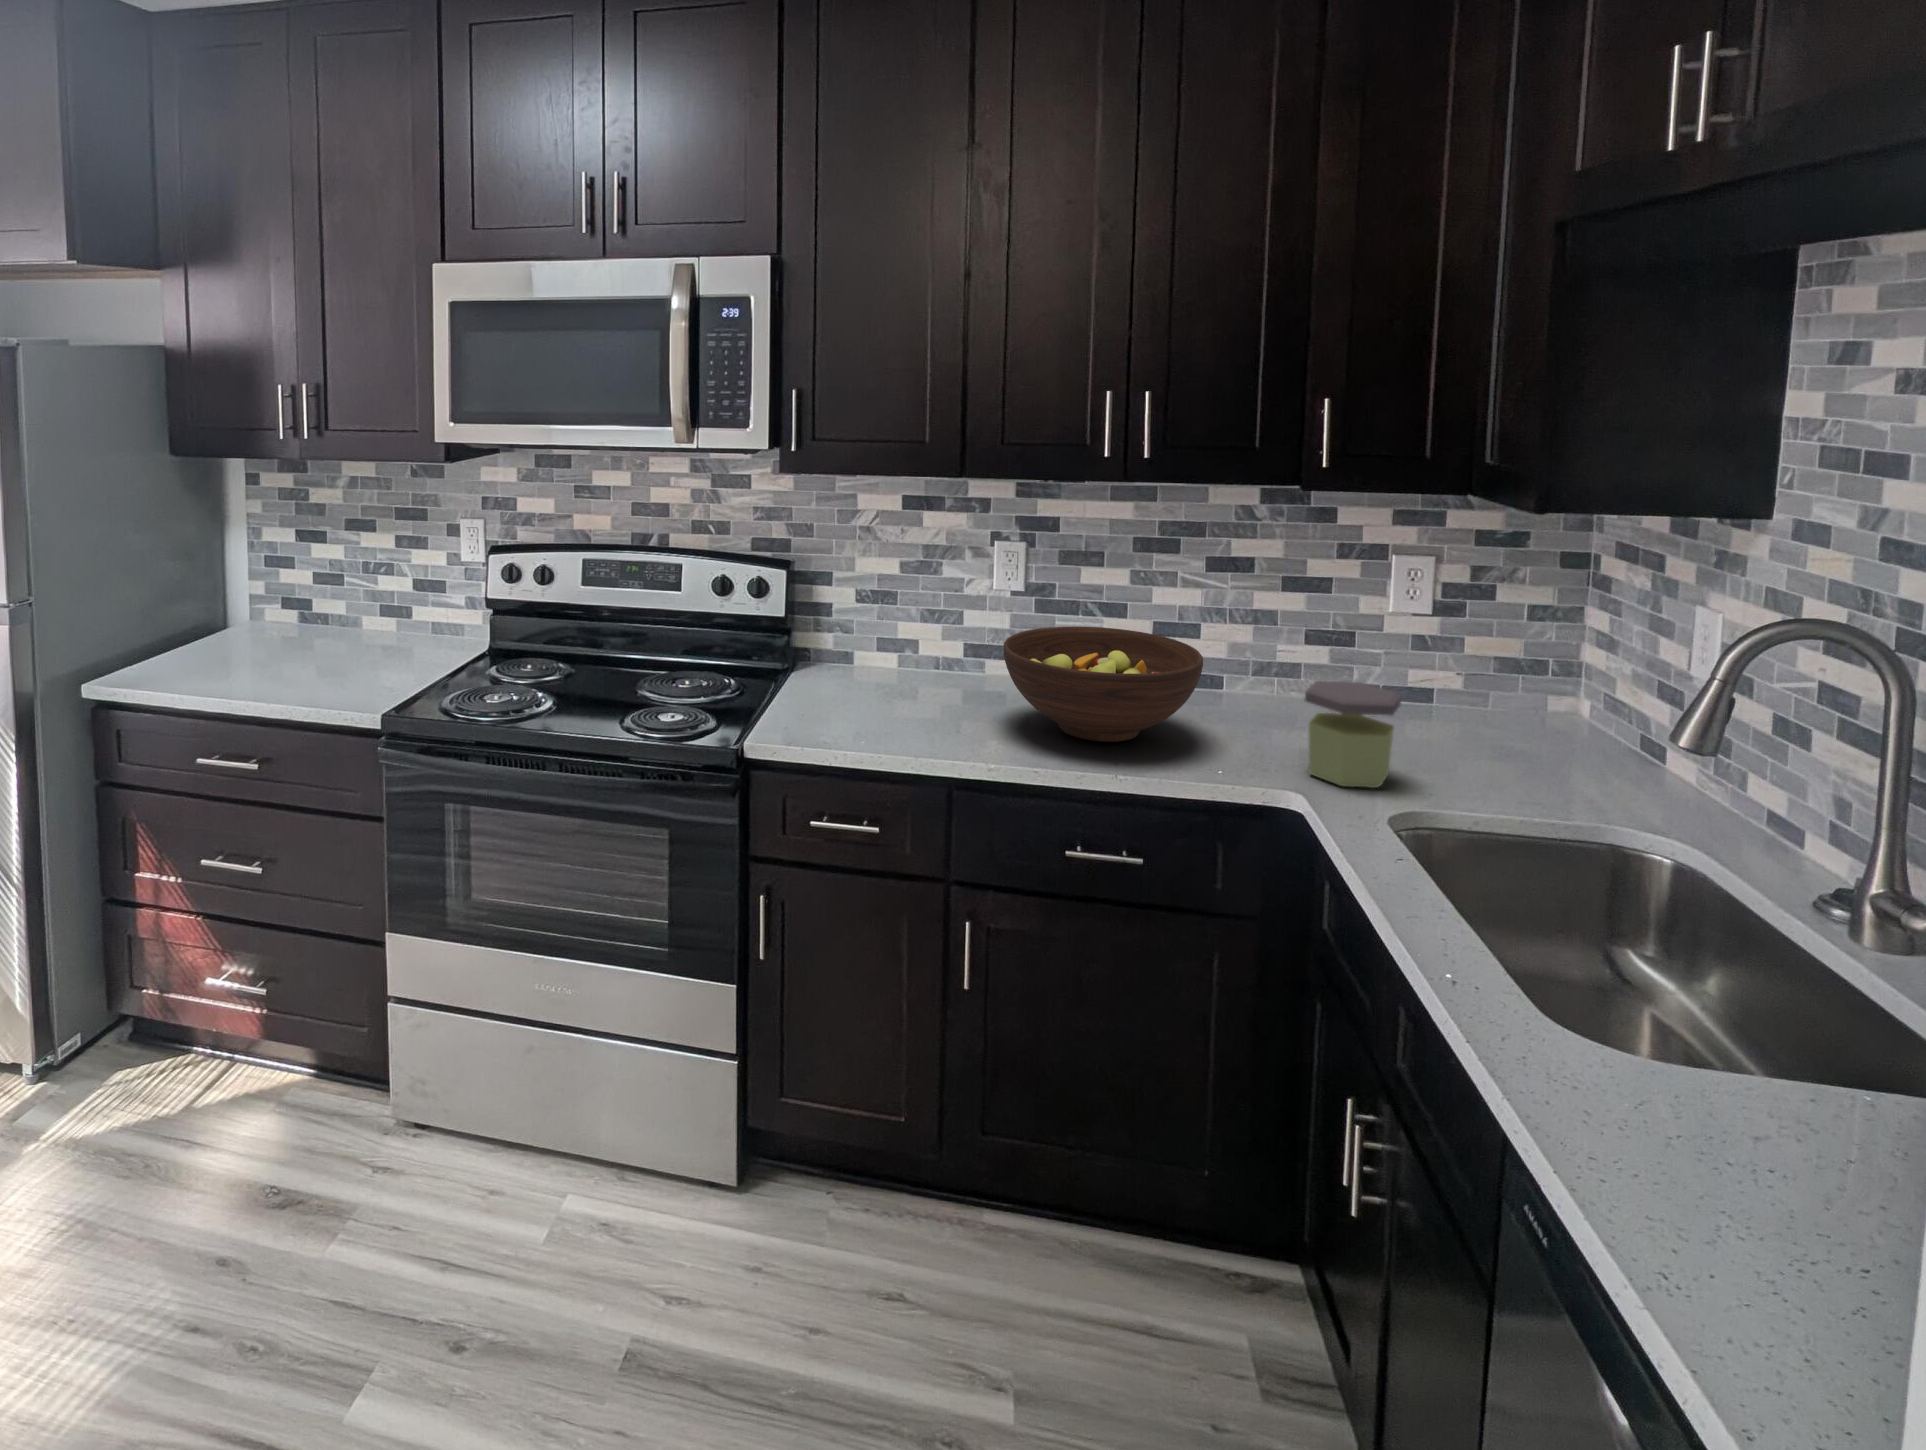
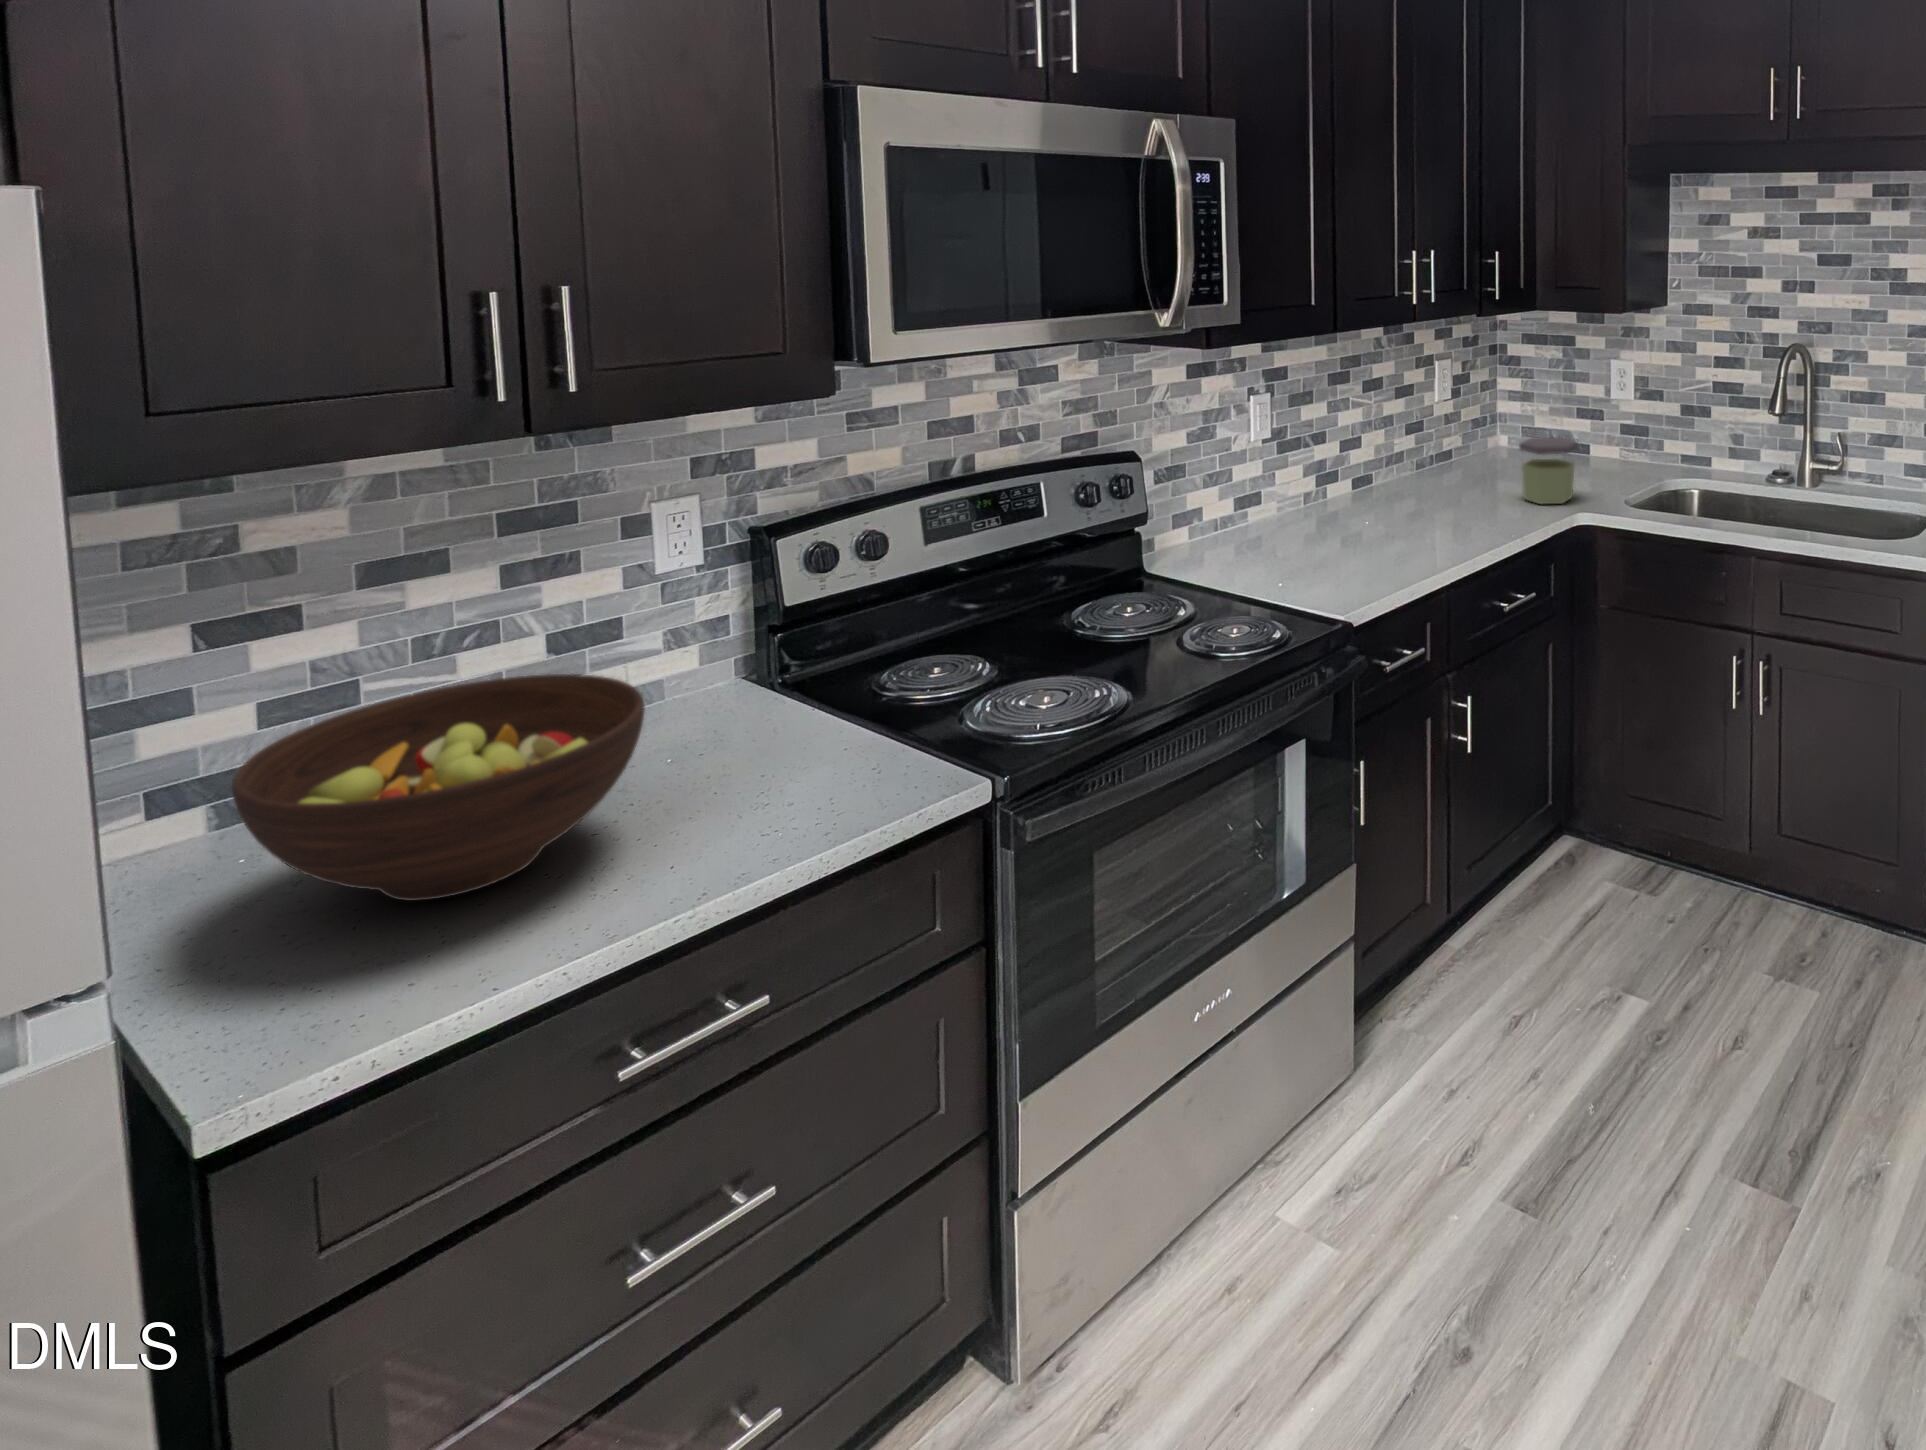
fruit bowl: present [1003,627,1203,742] -> present [232,674,645,901]

